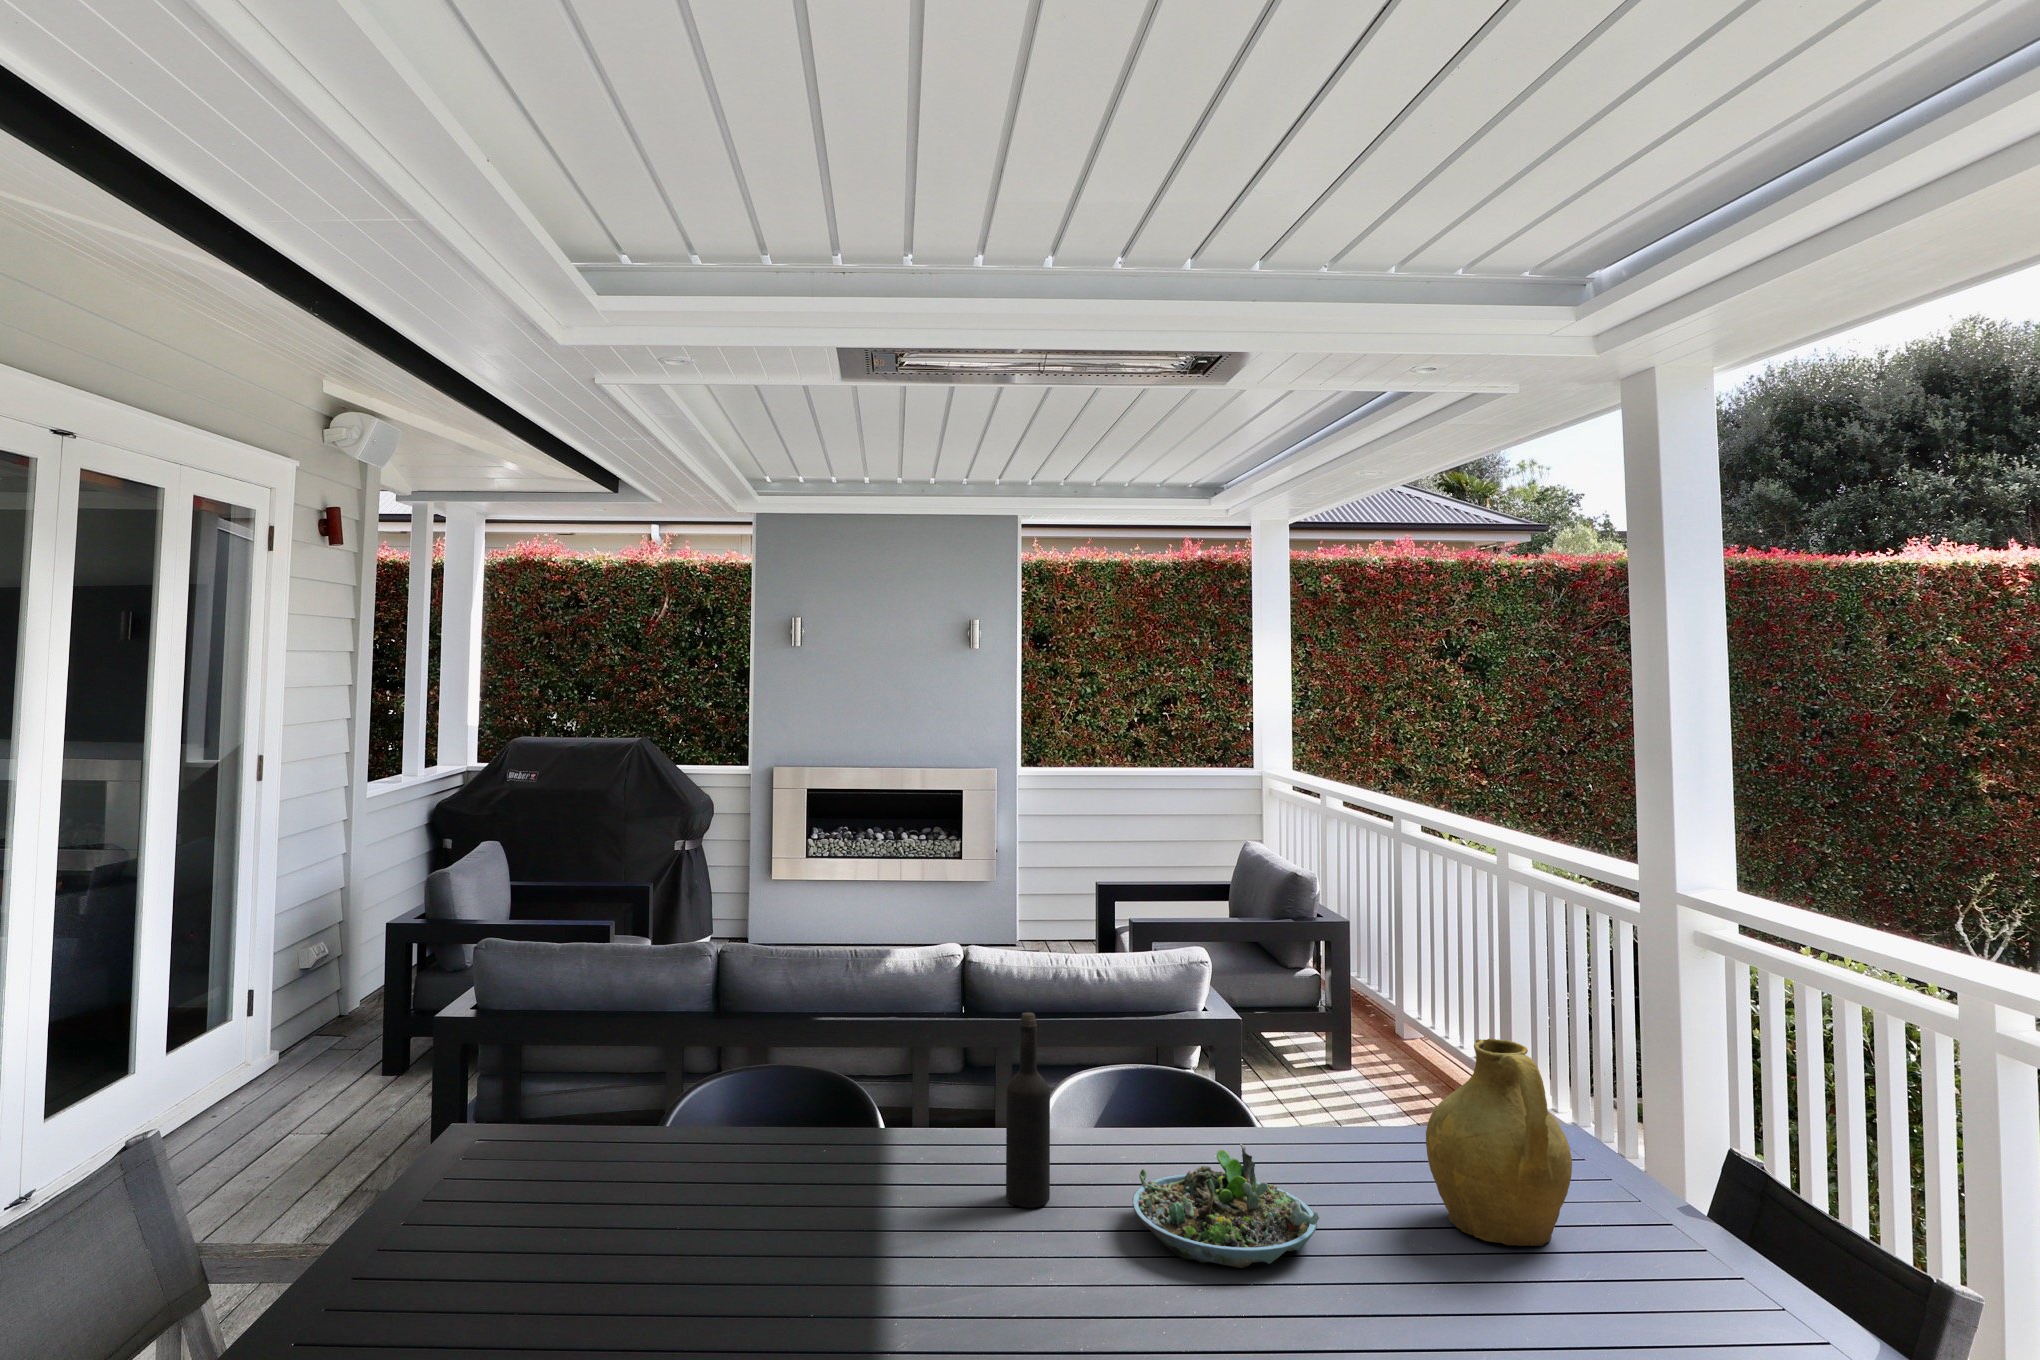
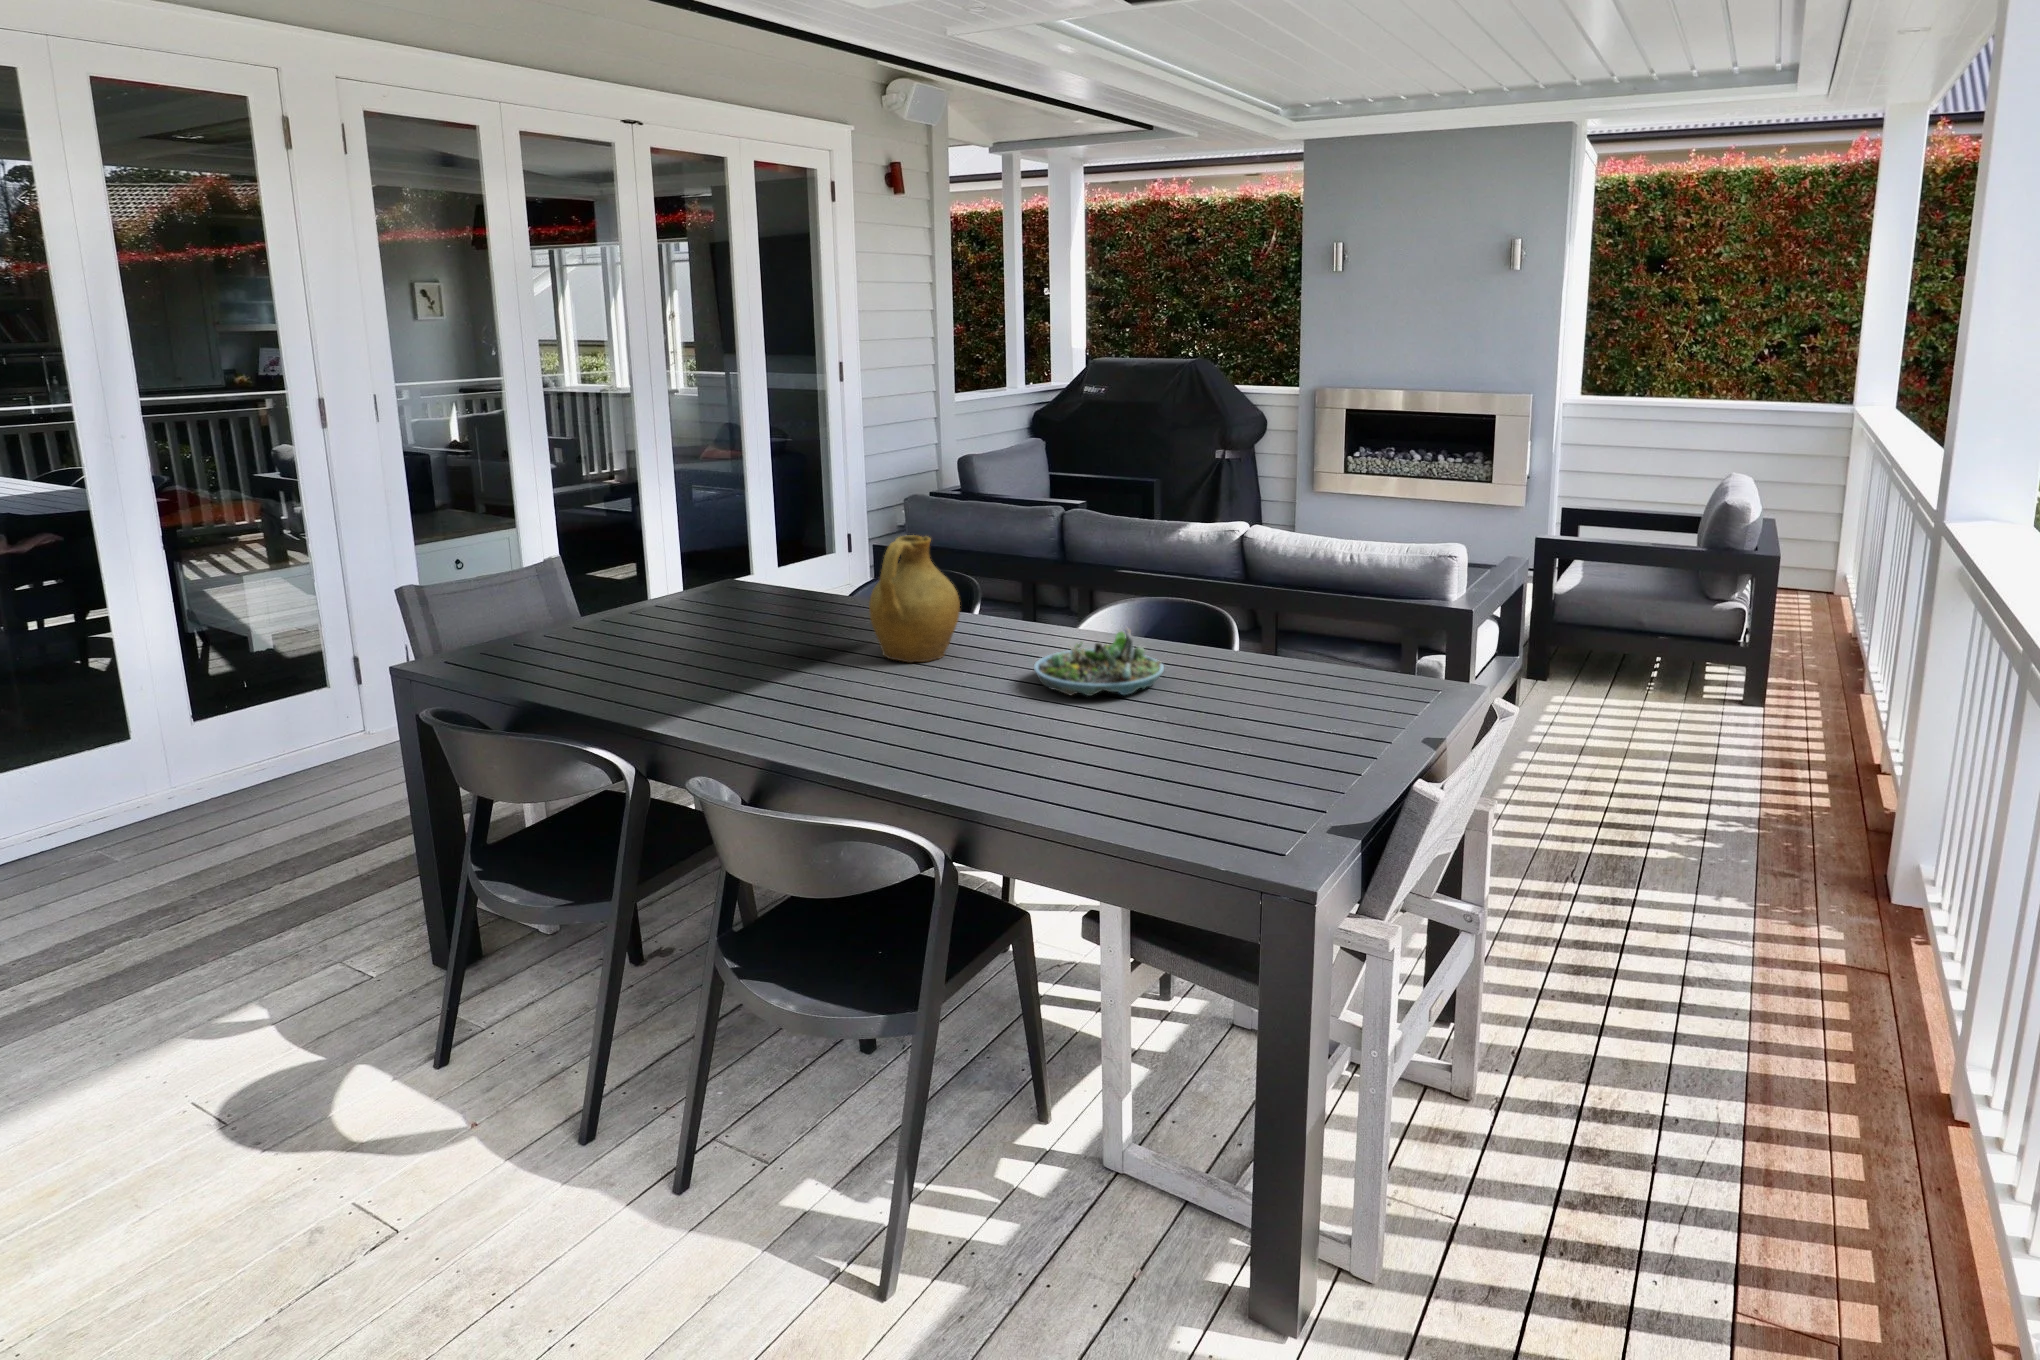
wine bottle: present [1006,1012,1050,1207] -> none [1000,526,1032,656]
pitcher: present [1426,1038,1572,1246] -> present [869,535,960,662]

